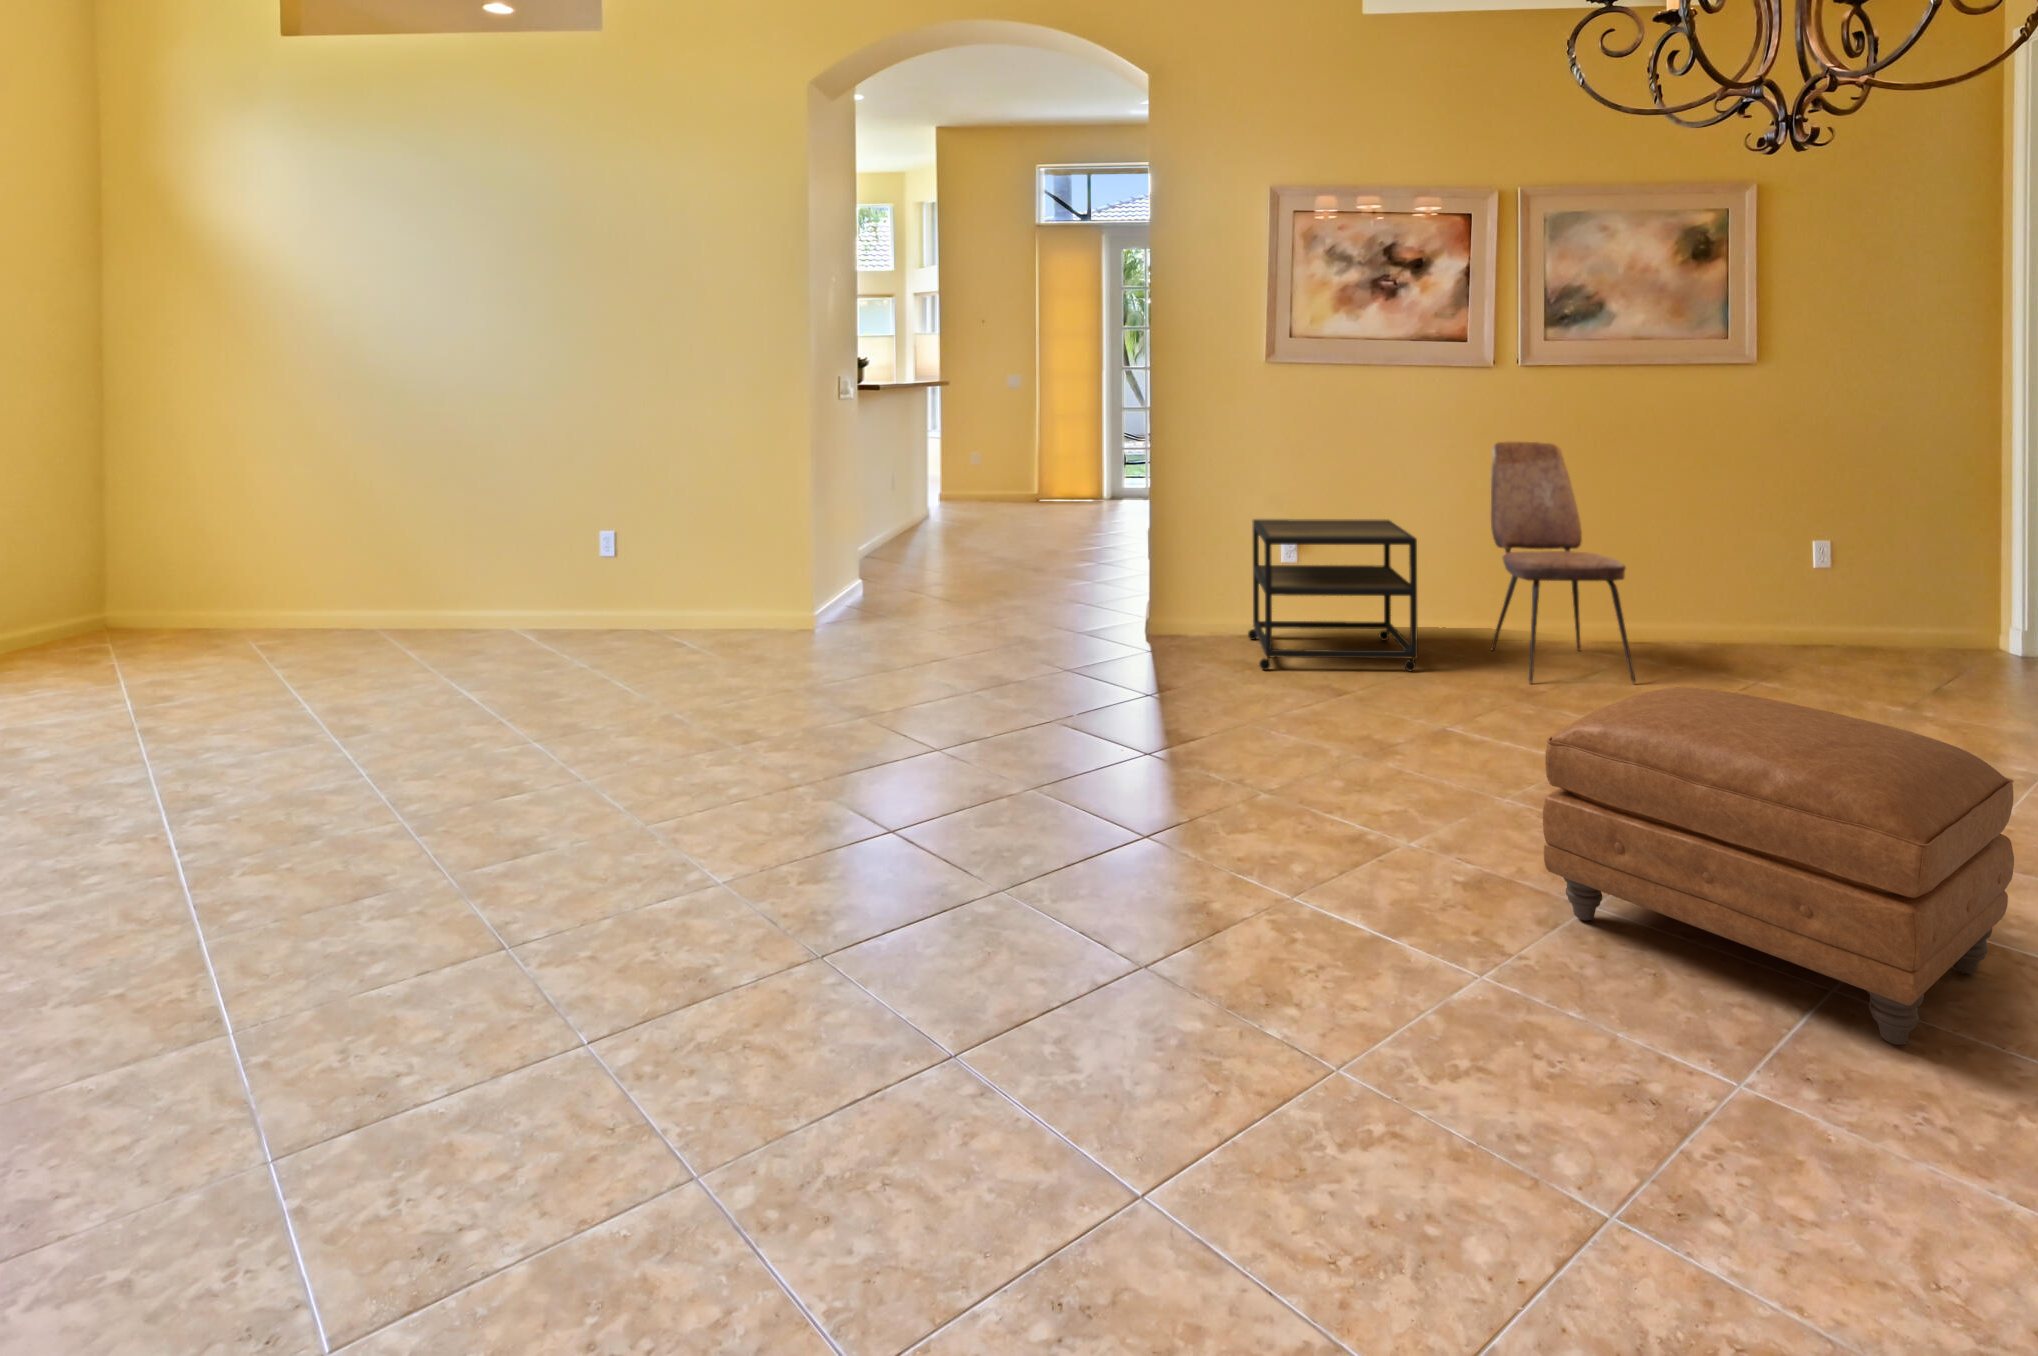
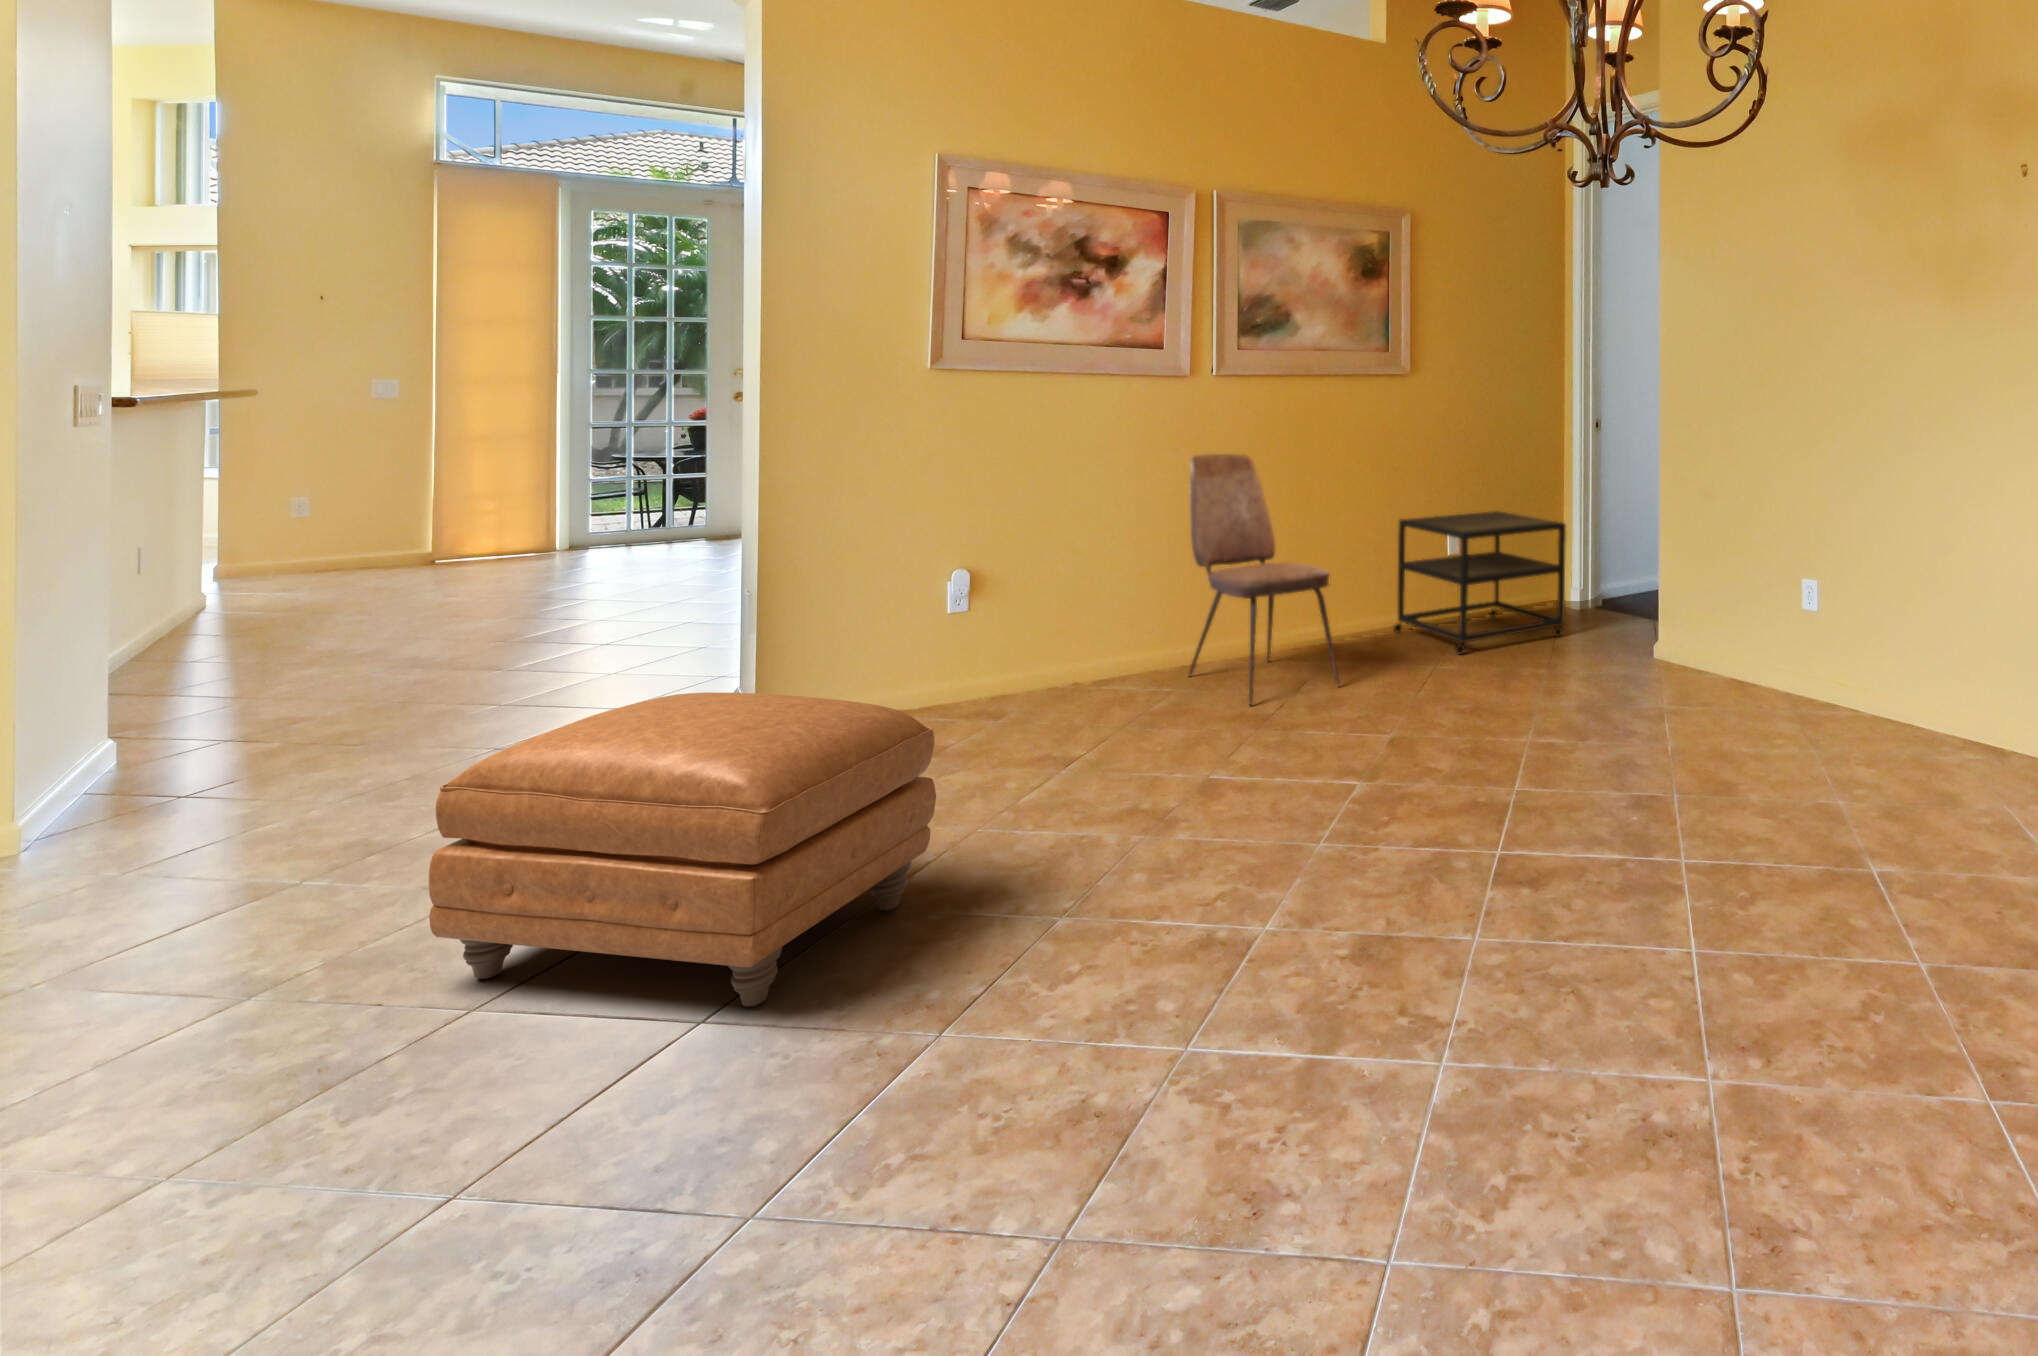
side table: present [1248,519,1418,671] -> present [1393,511,1566,655]
ottoman: present [1543,687,2014,1045] -> present [429,693,936,1007]

